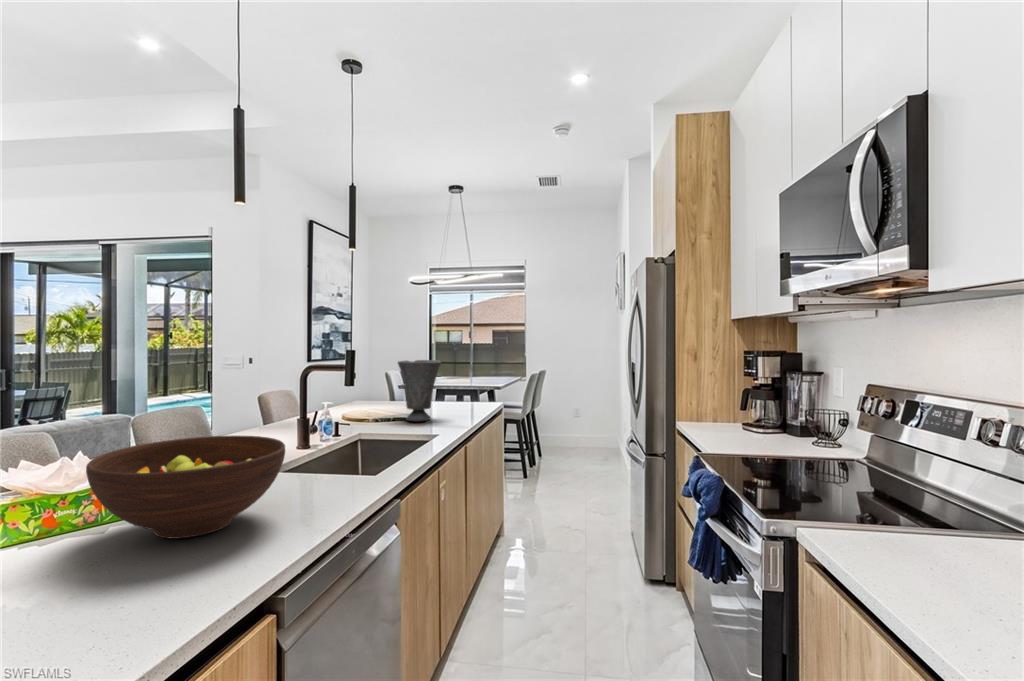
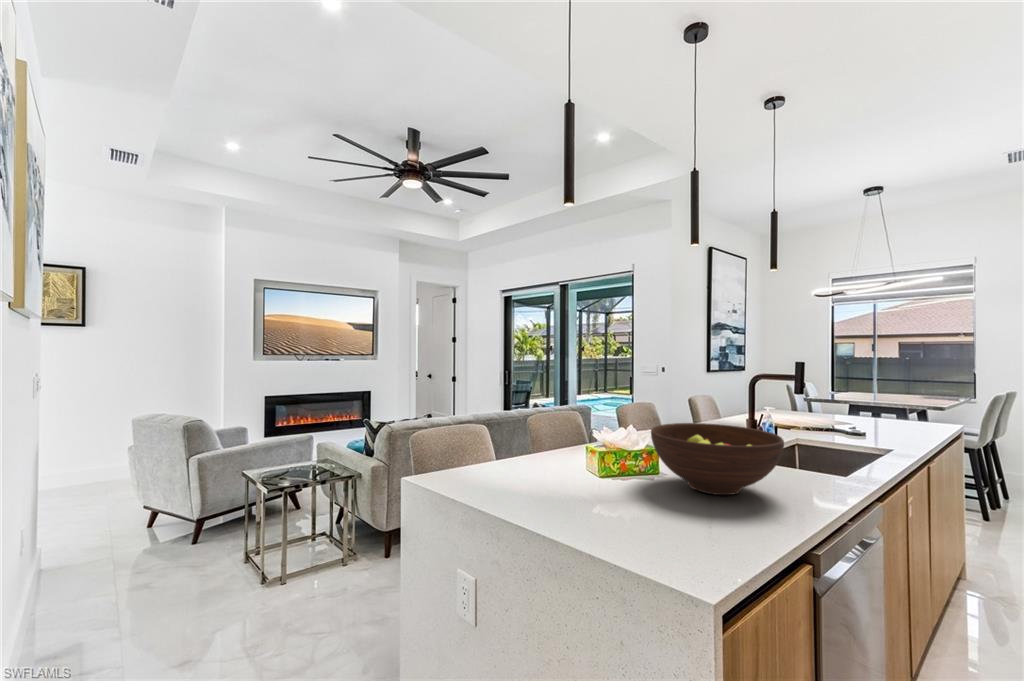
vase: present [398,360,441,421] -> none [830,373,885,435]

